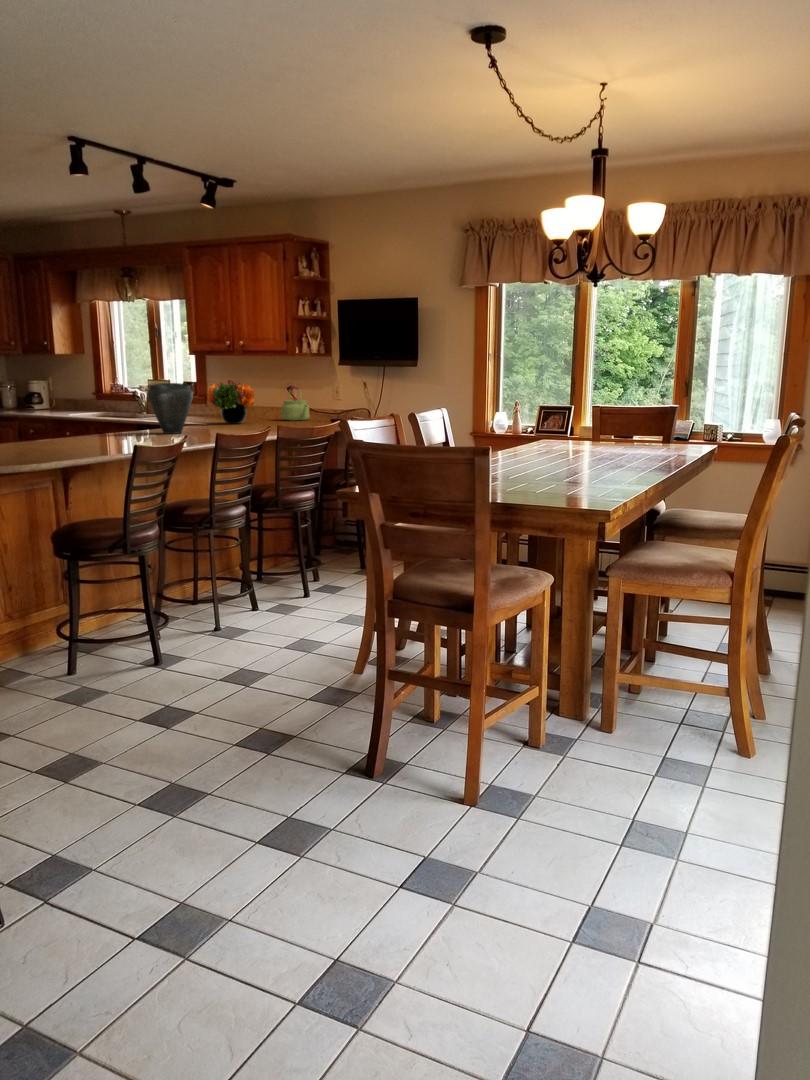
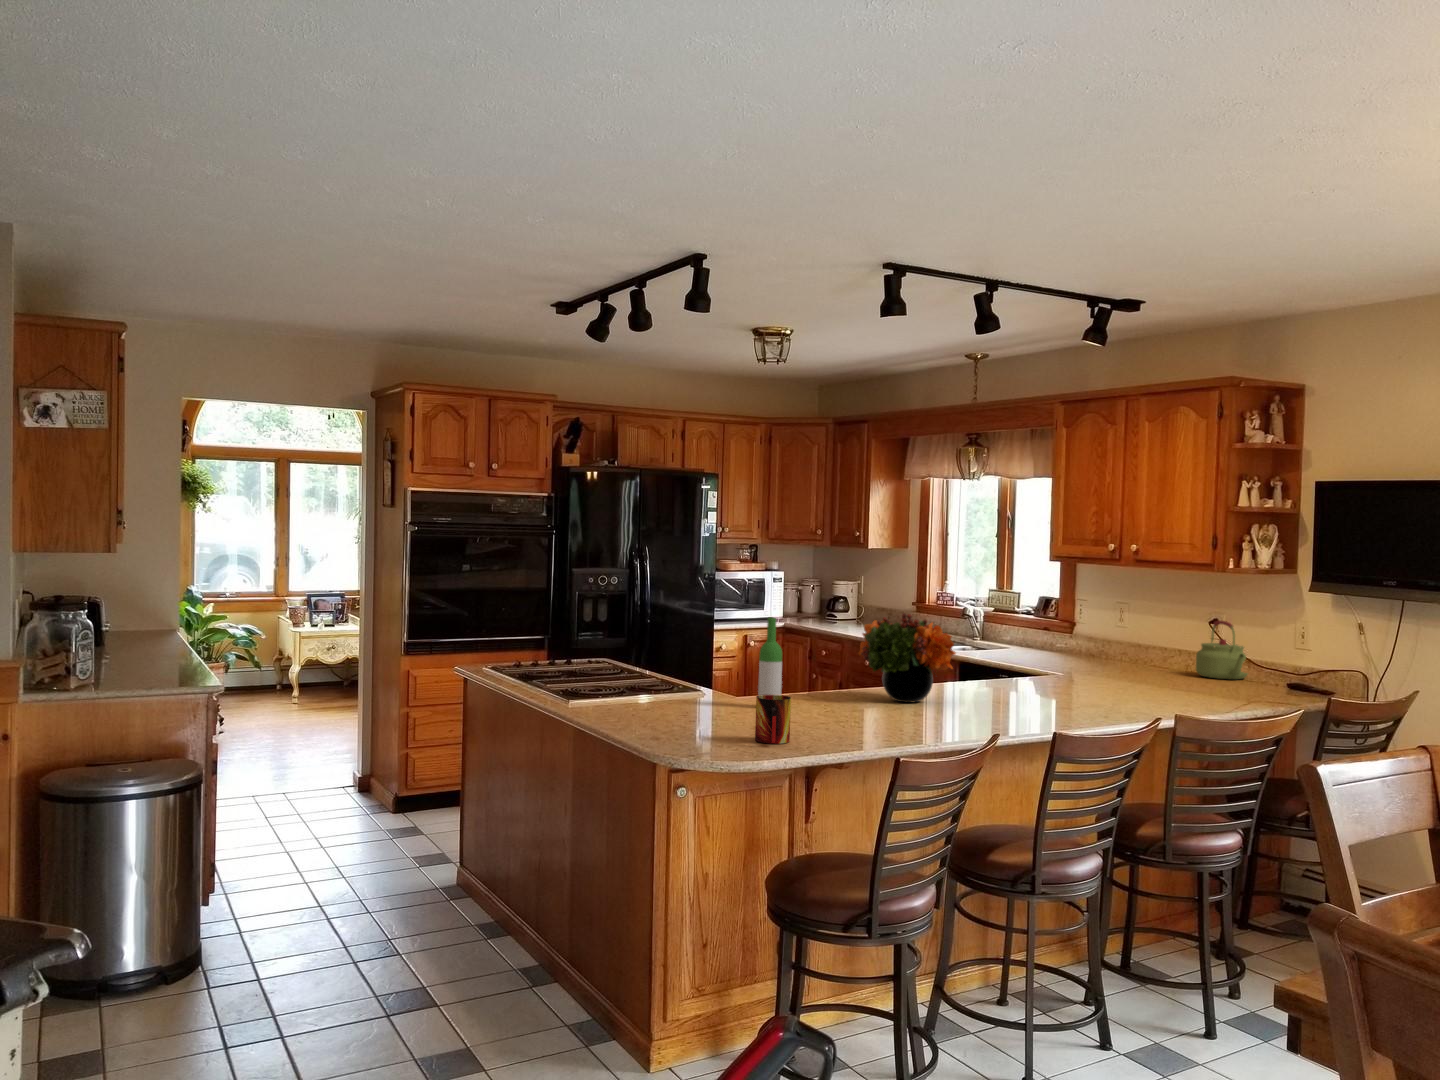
flower arrangement: present [207,380,255,424] -> present [859,613,956,702]
vase: present [147,383,193,434] -> none [966,612,1039,695]
wine bottle: none [13,387,33,448] -> present [758,617,782,695]
mug: none [29,429,55,459] -> present [755,695,791,744]

